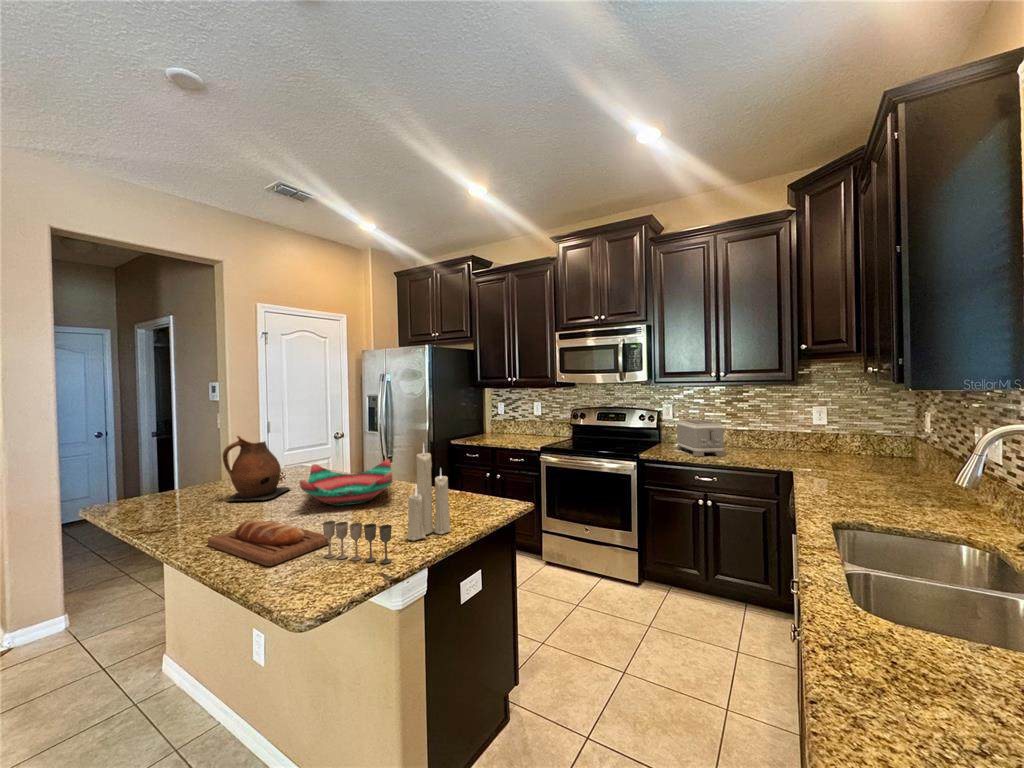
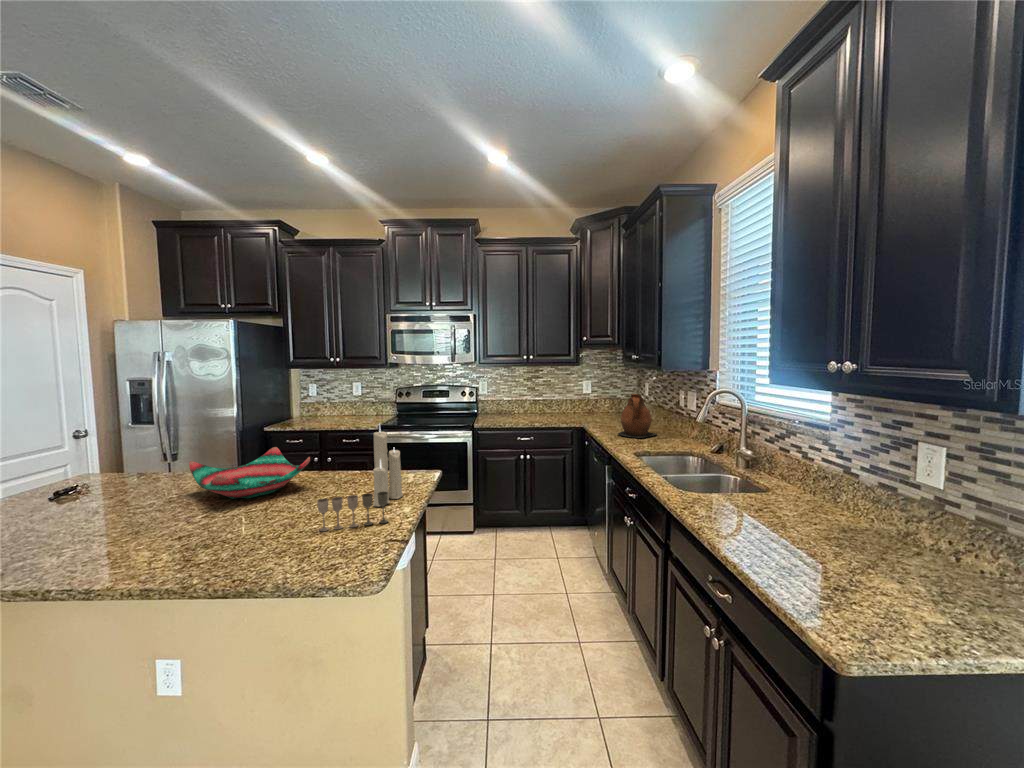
toaster: present [676,420,725,457] -> none [496,393,535,422]
ceramic pitcher: present [223,436,291,501] -> present [618,394,657,438]
bread loaf: present [208,520,329,566] -> none [158,513,308,552]

